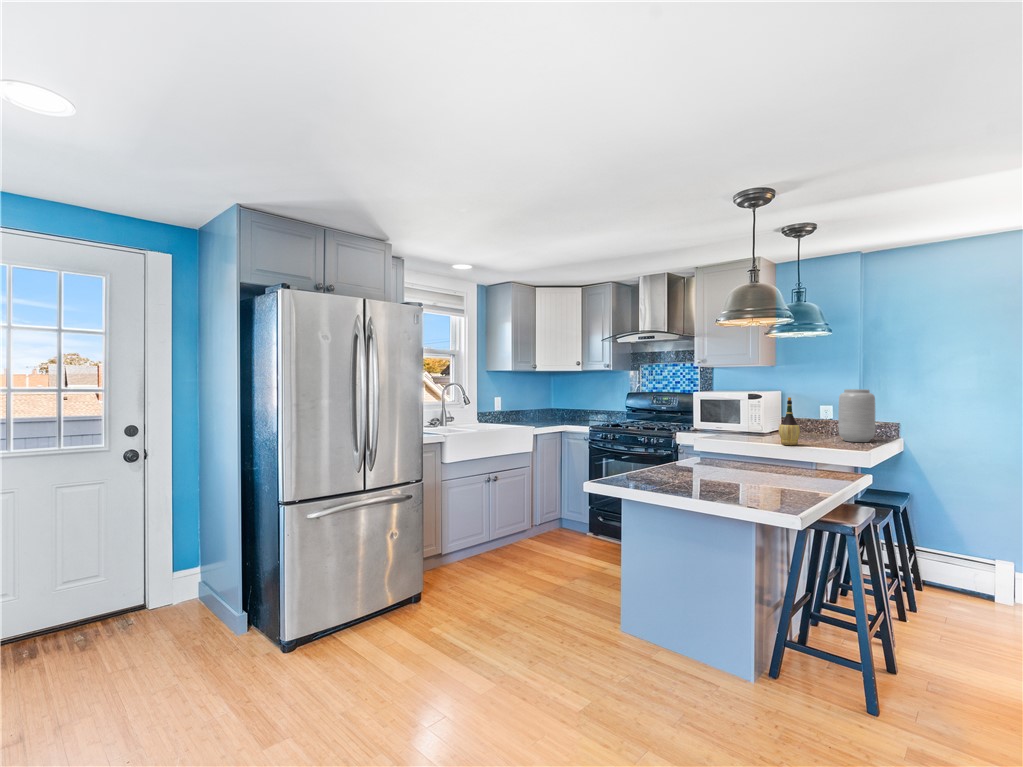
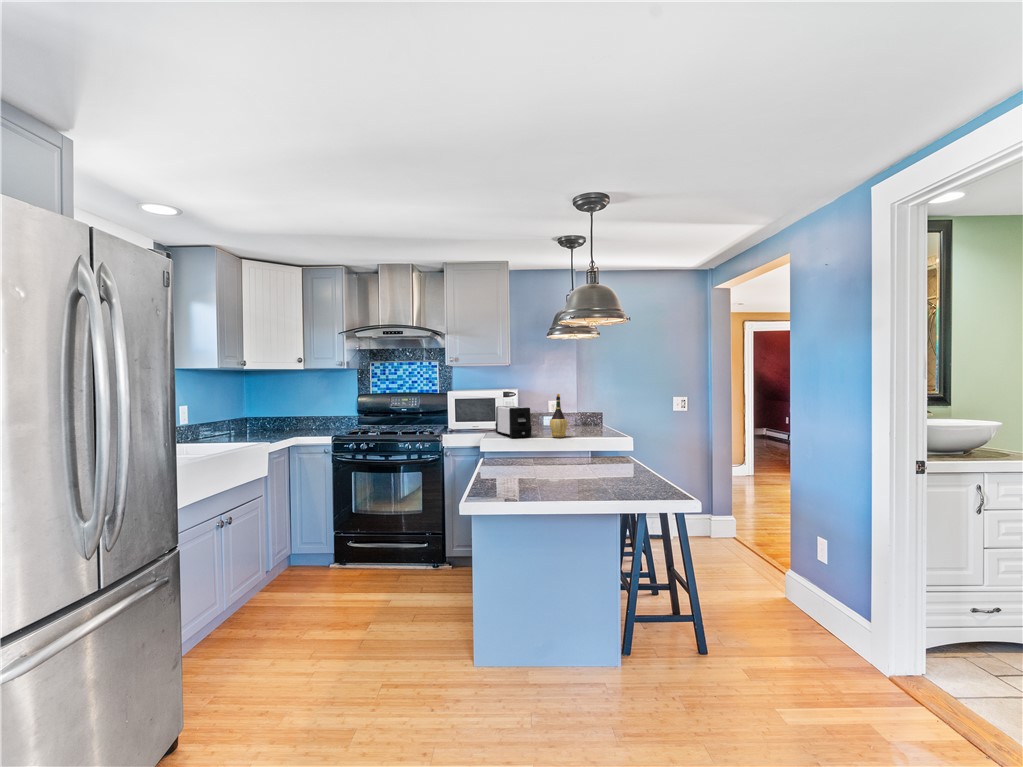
vase: present [838,389,875,442] -> none [577,386,603,430]
toaster: none [733,409,759,442] -> present [495,406,532,438]

